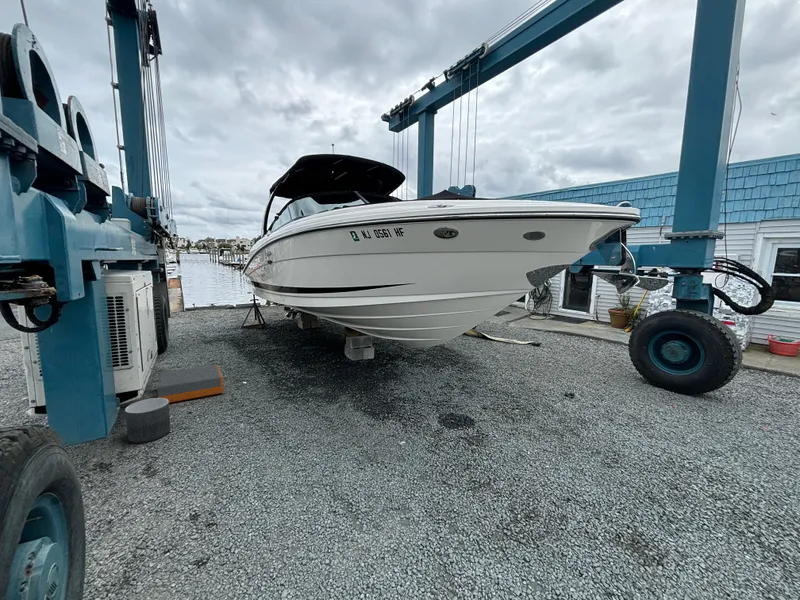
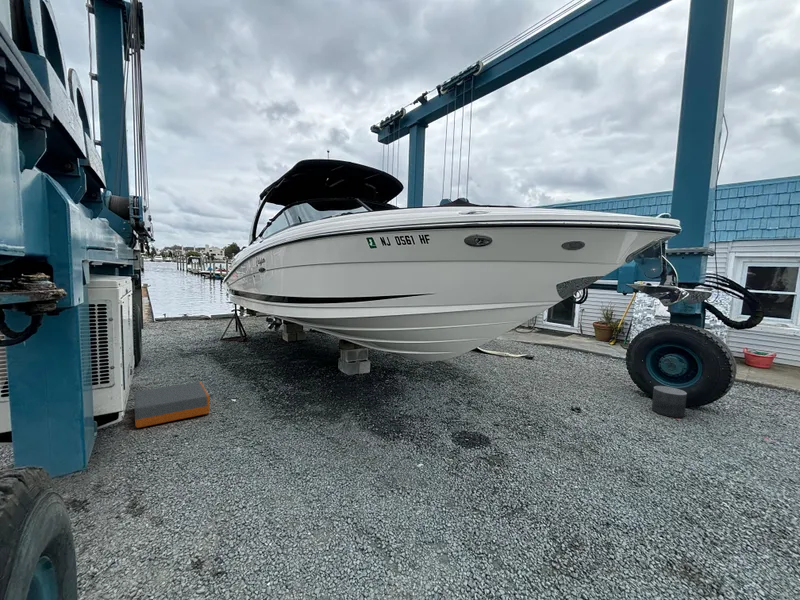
planter: present [125,398,171,443] -> present [652,386,687,418]

